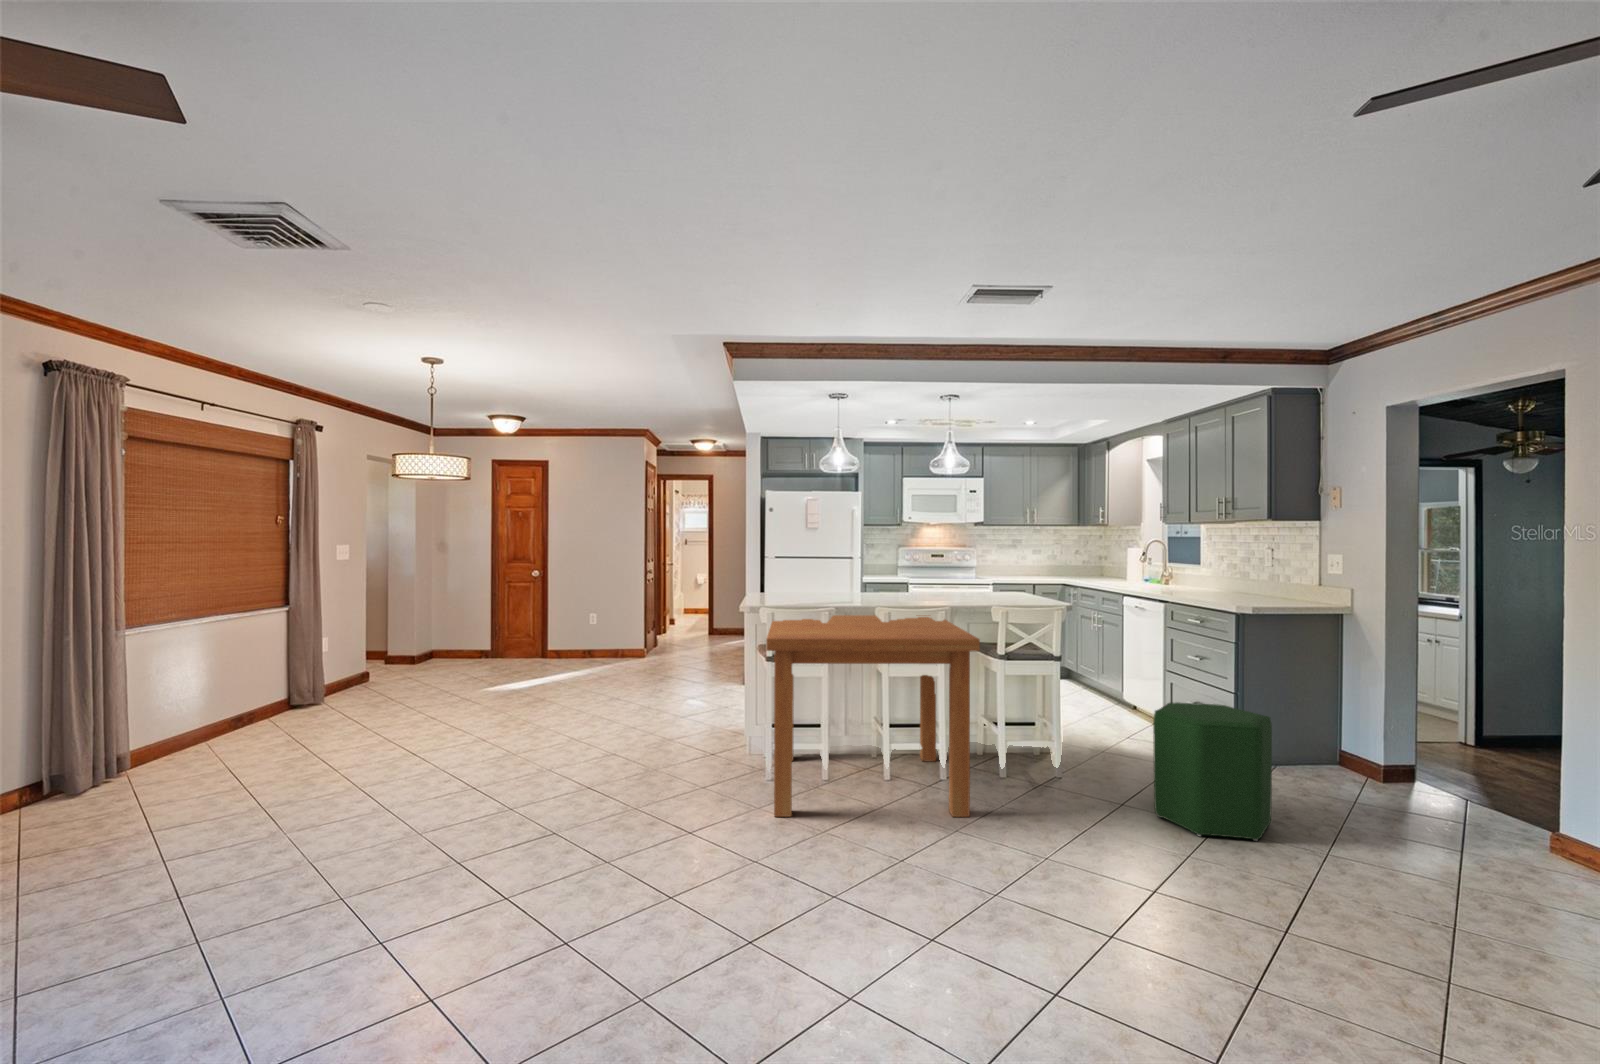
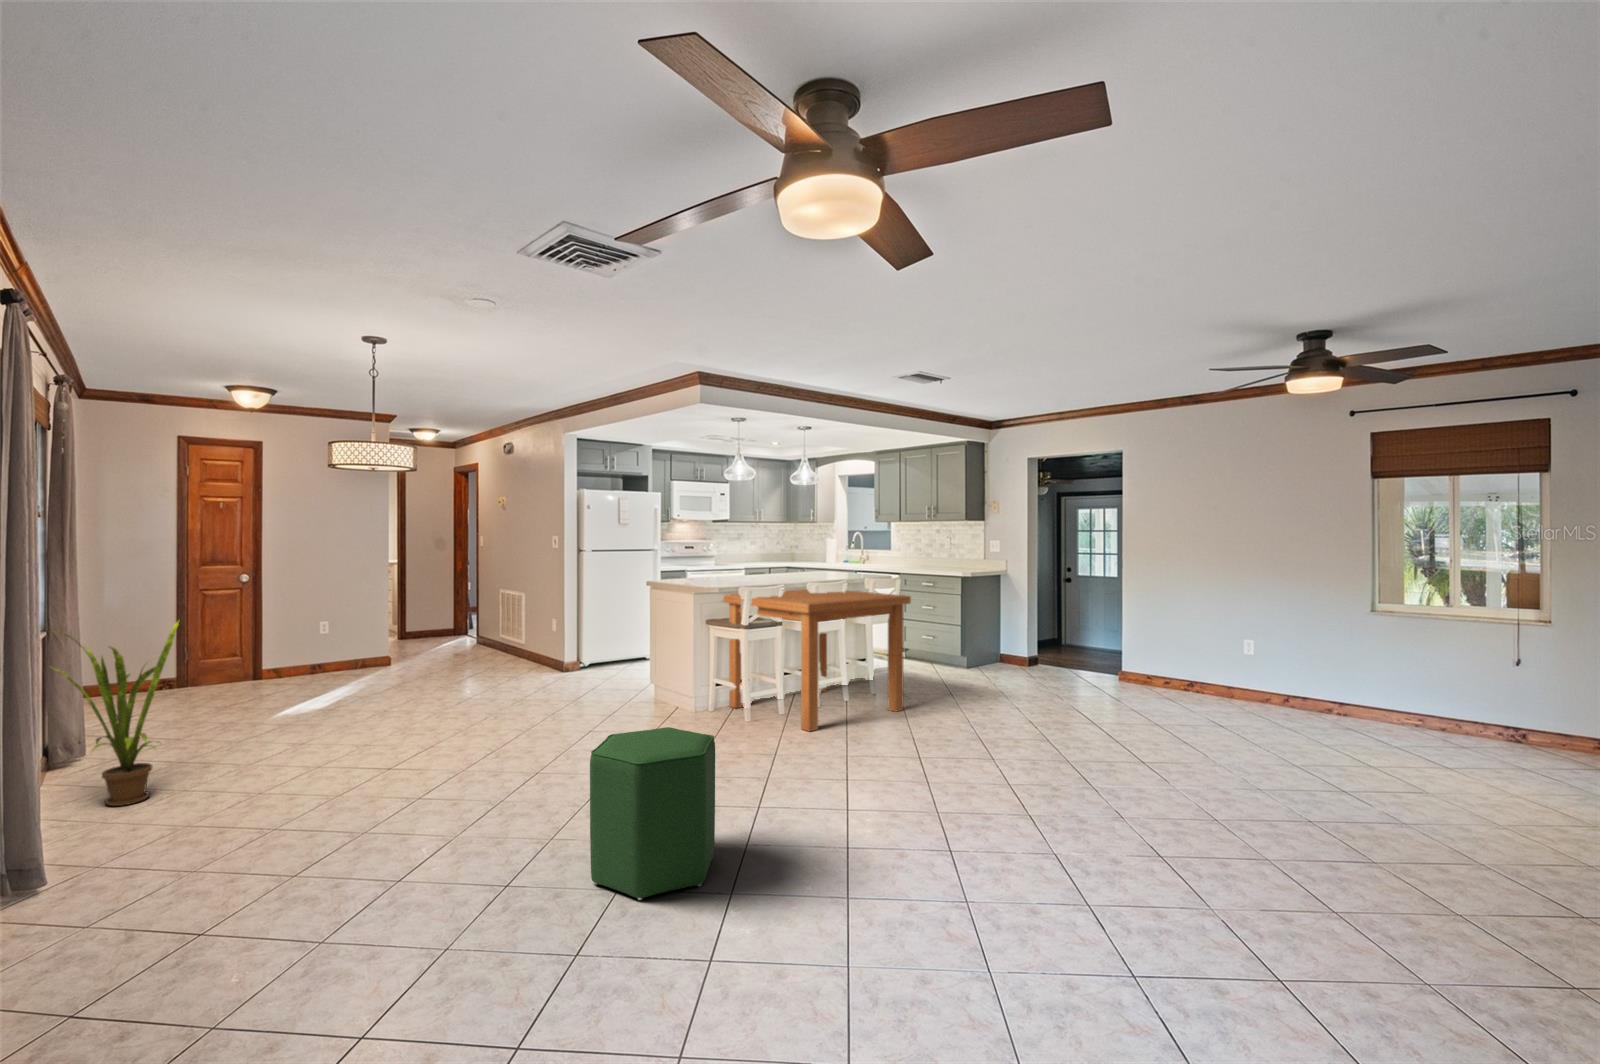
house plant: none [211,605,308,746] -> present [55,621,179,806]
ottoman: present [1153,702,1272,841] -> present [590,727,715,900]

